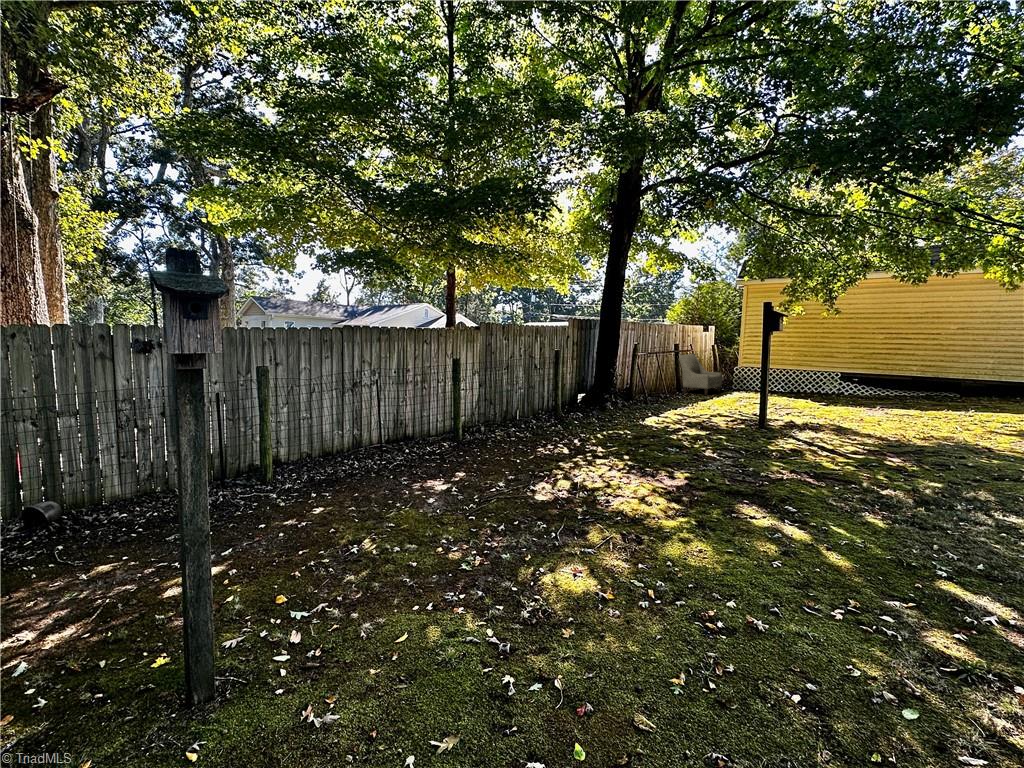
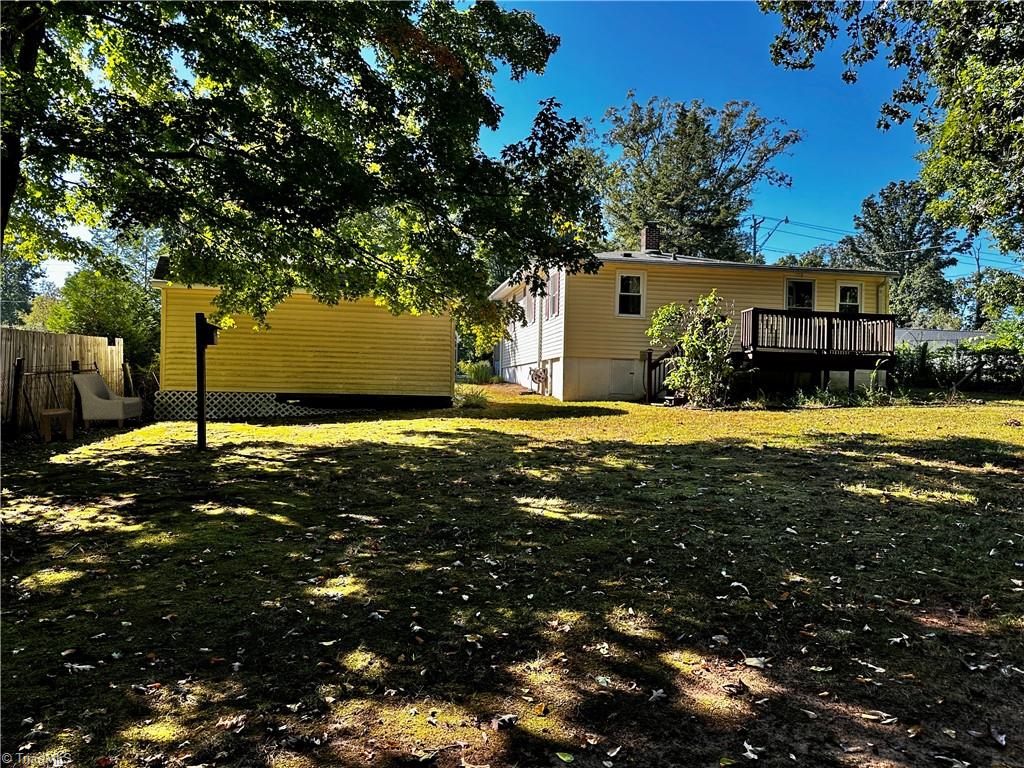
bench: none [657,379,675,402] -> present [40,408,73,441]

